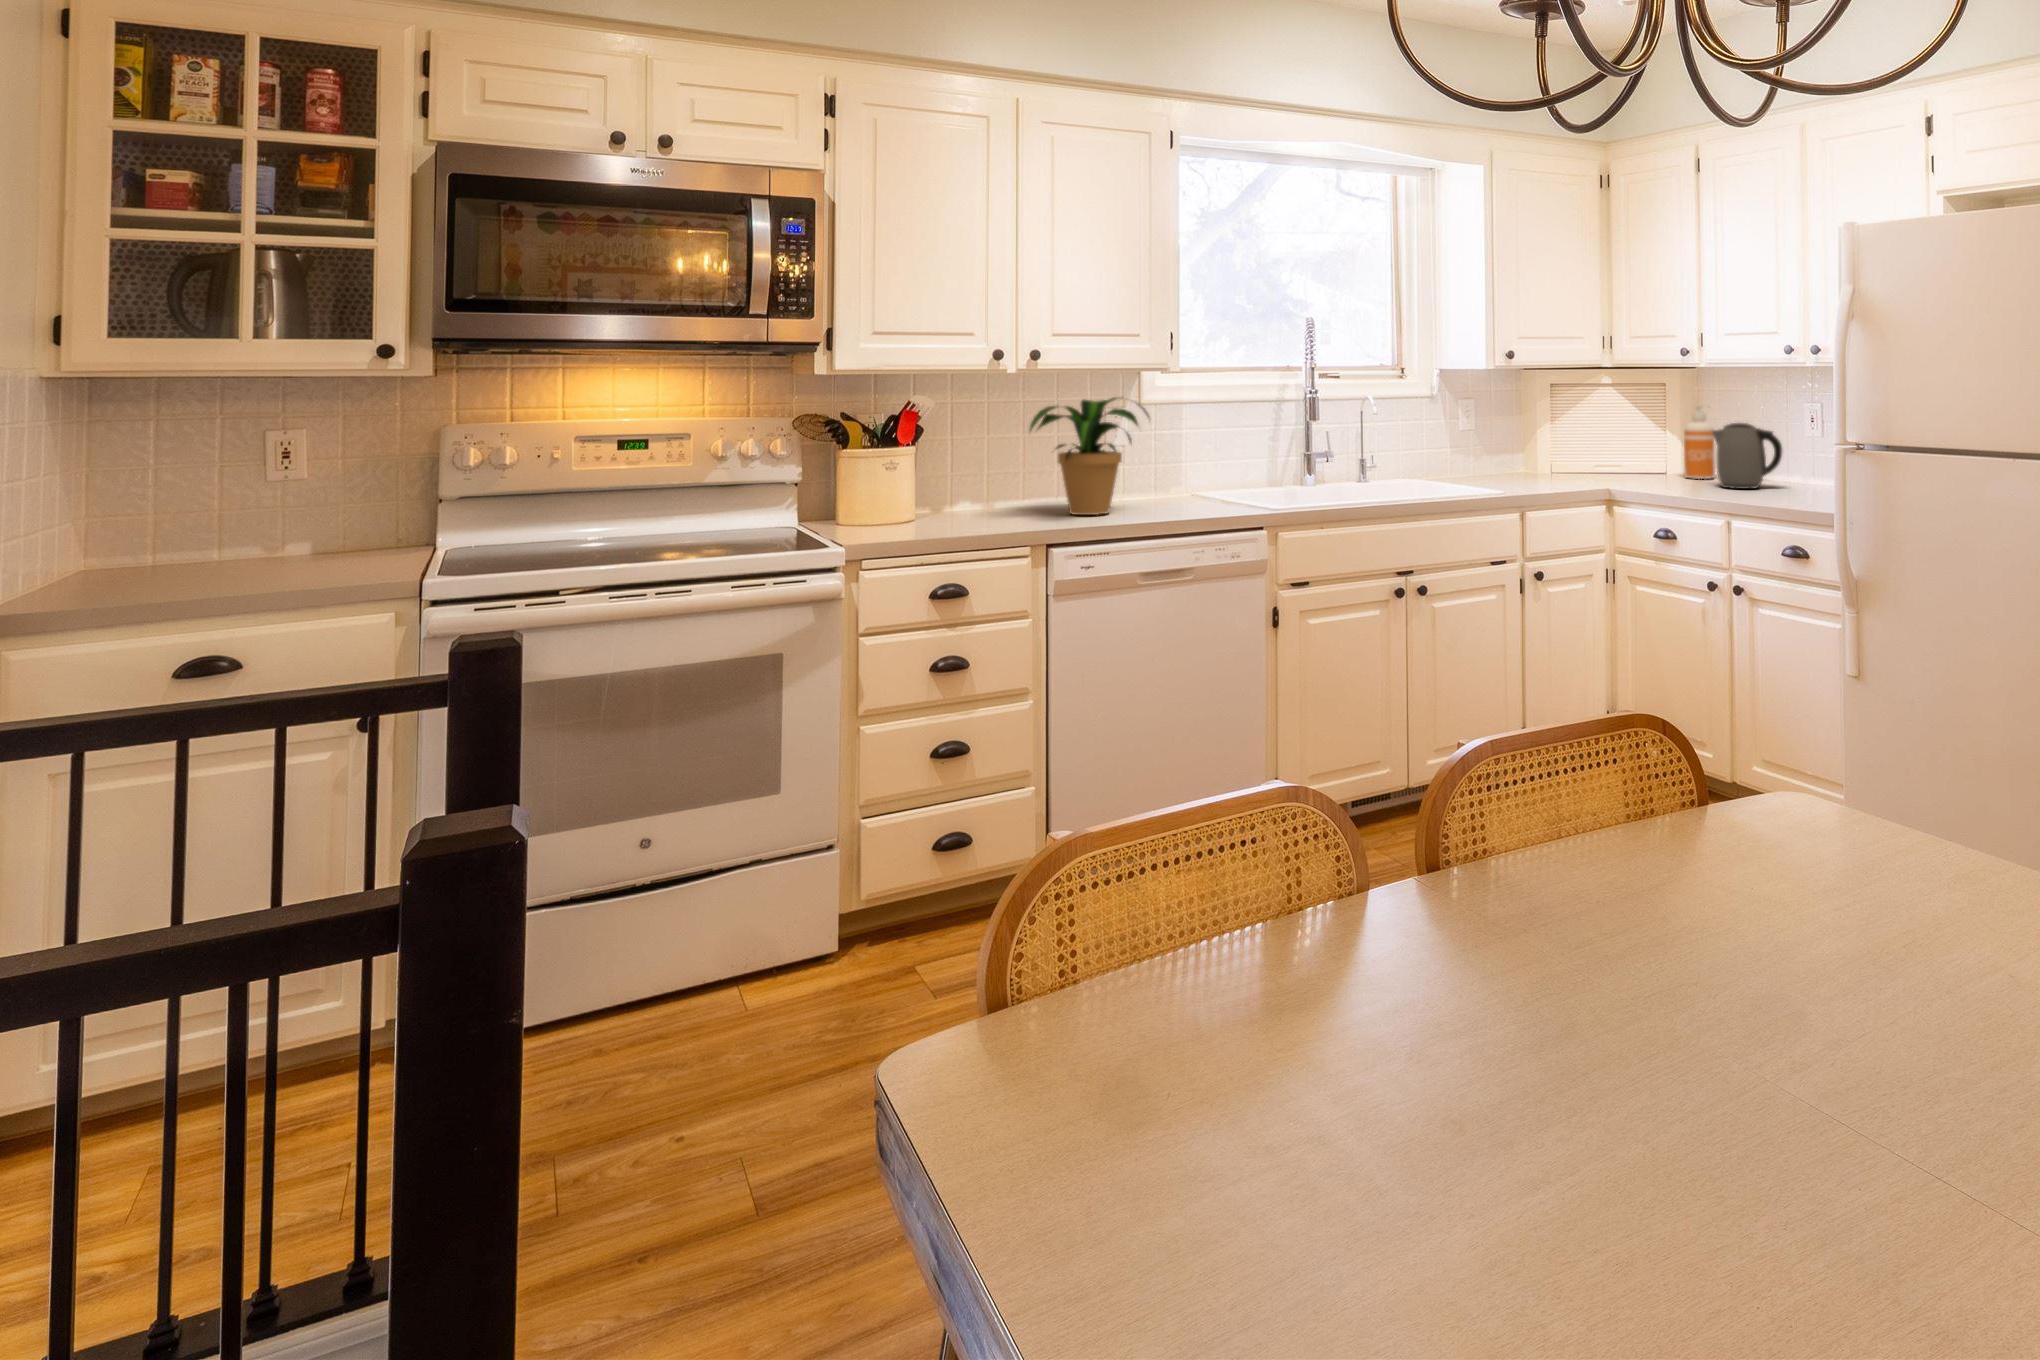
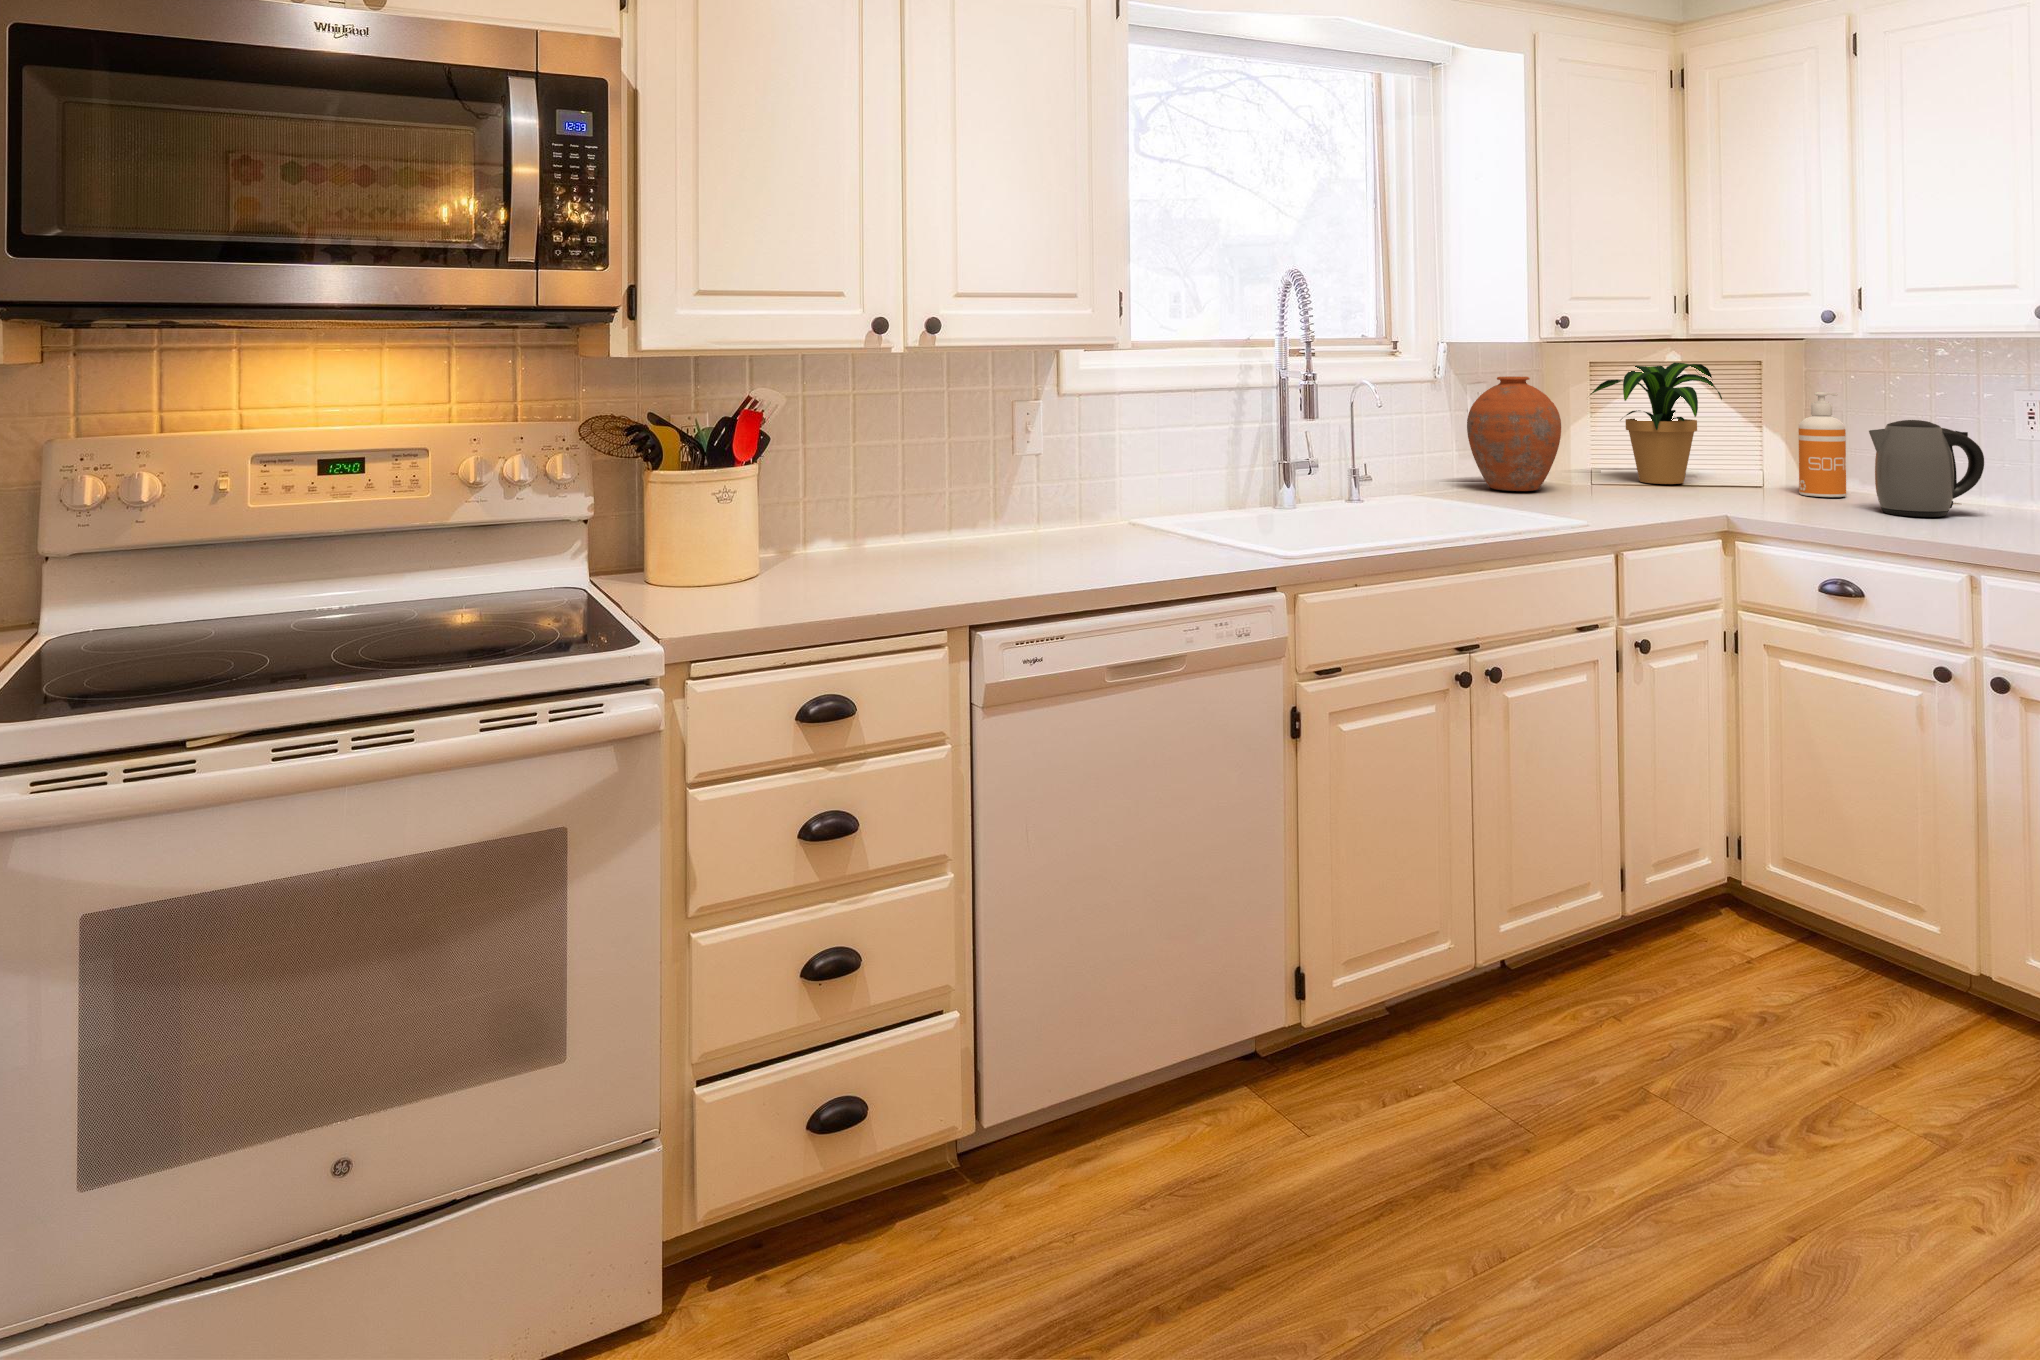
vase: none [1454,394,1518,476] -> present [1467,376,1561,491]
potted plant: present [1030,397,1149,515] -> present [1591,363,1722,484]

